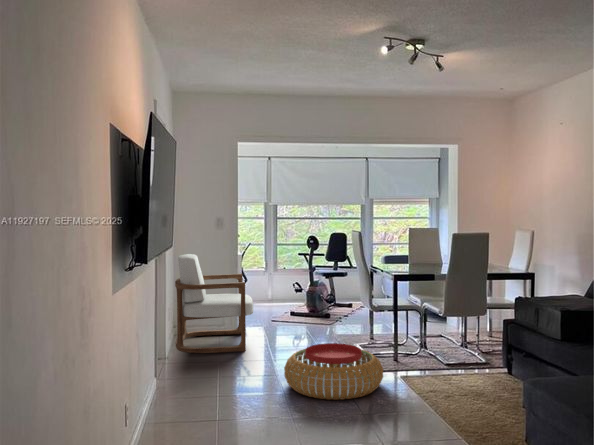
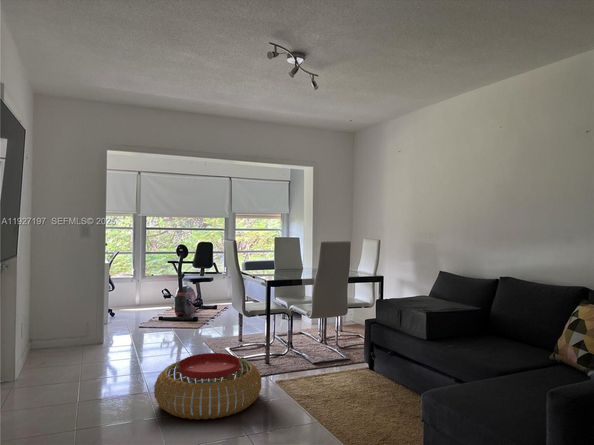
armchair: present [175,254,253,353] -> none [25,262,120,372]

